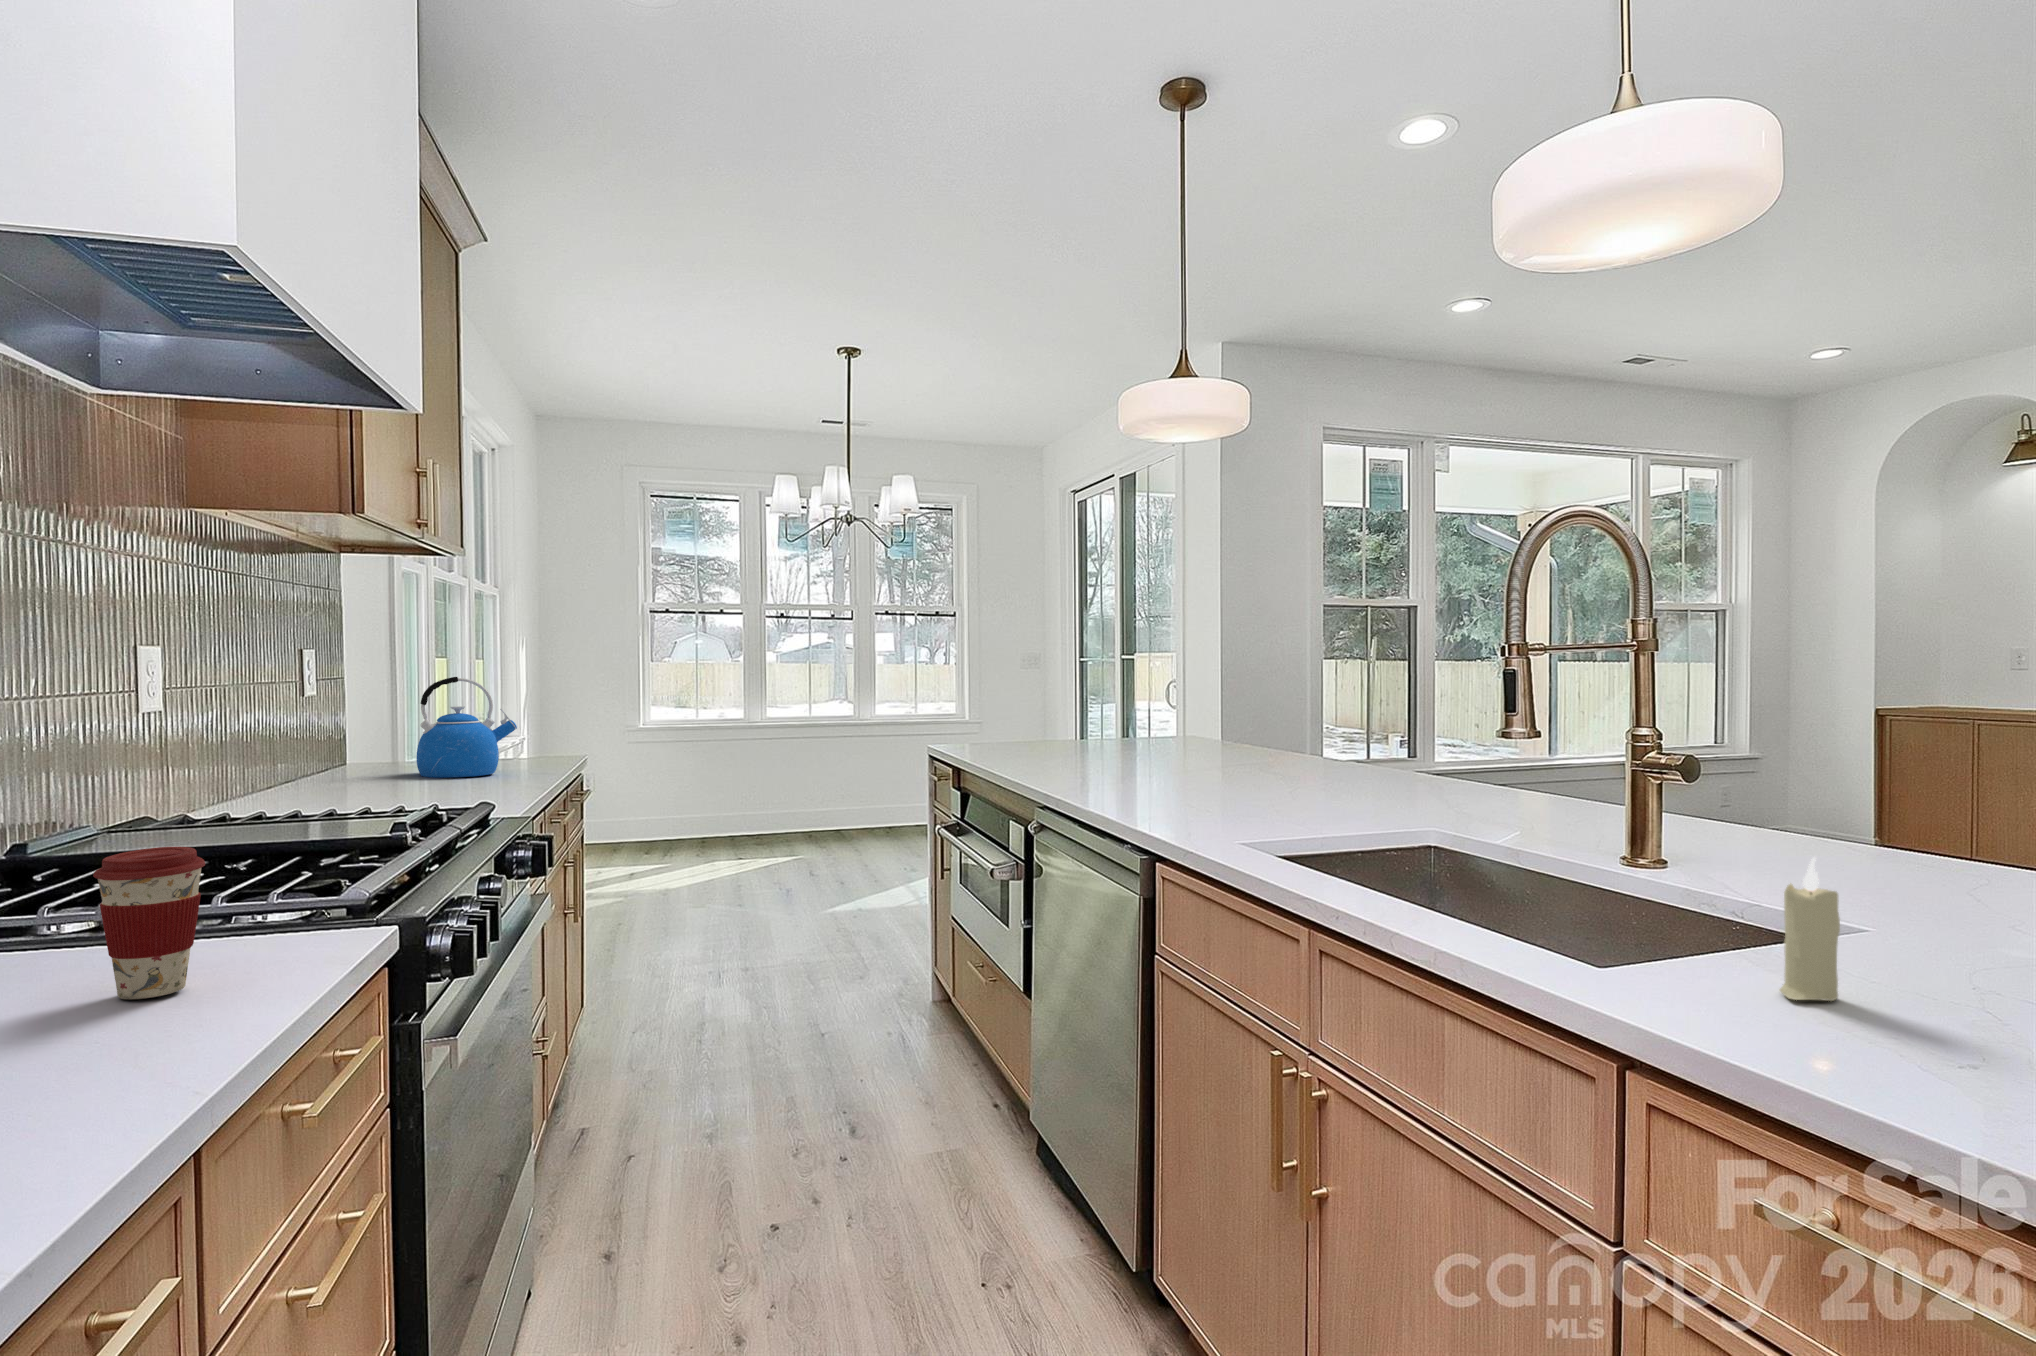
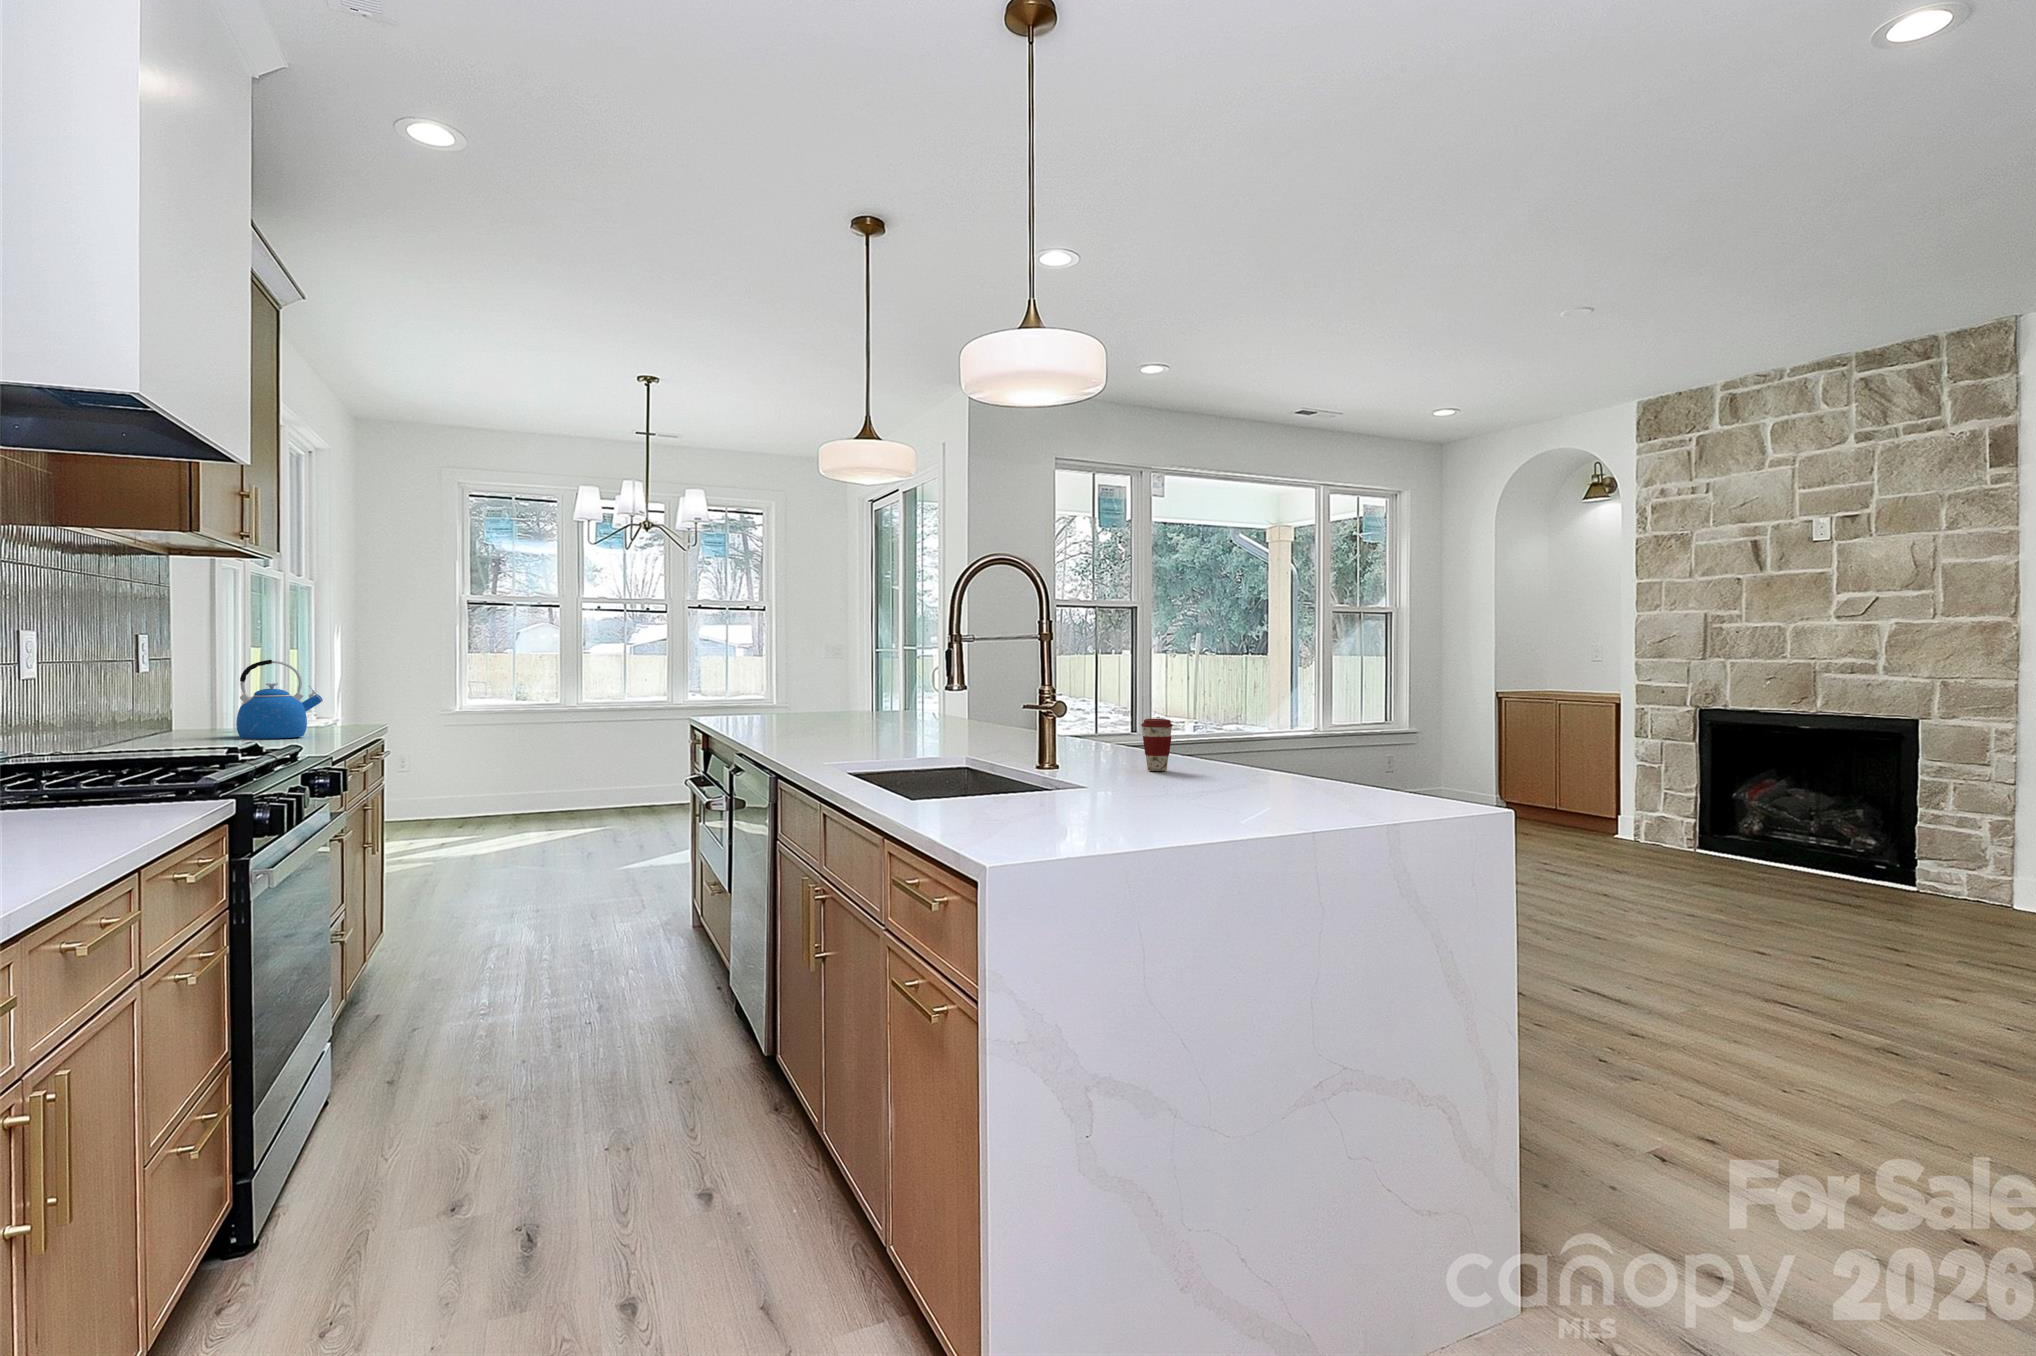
coffee cup: present [93,847,205,999] -> present [1141,719,1173,771]
candle: present [1780,857,1840,1001] -> none [948,743,974,810]

